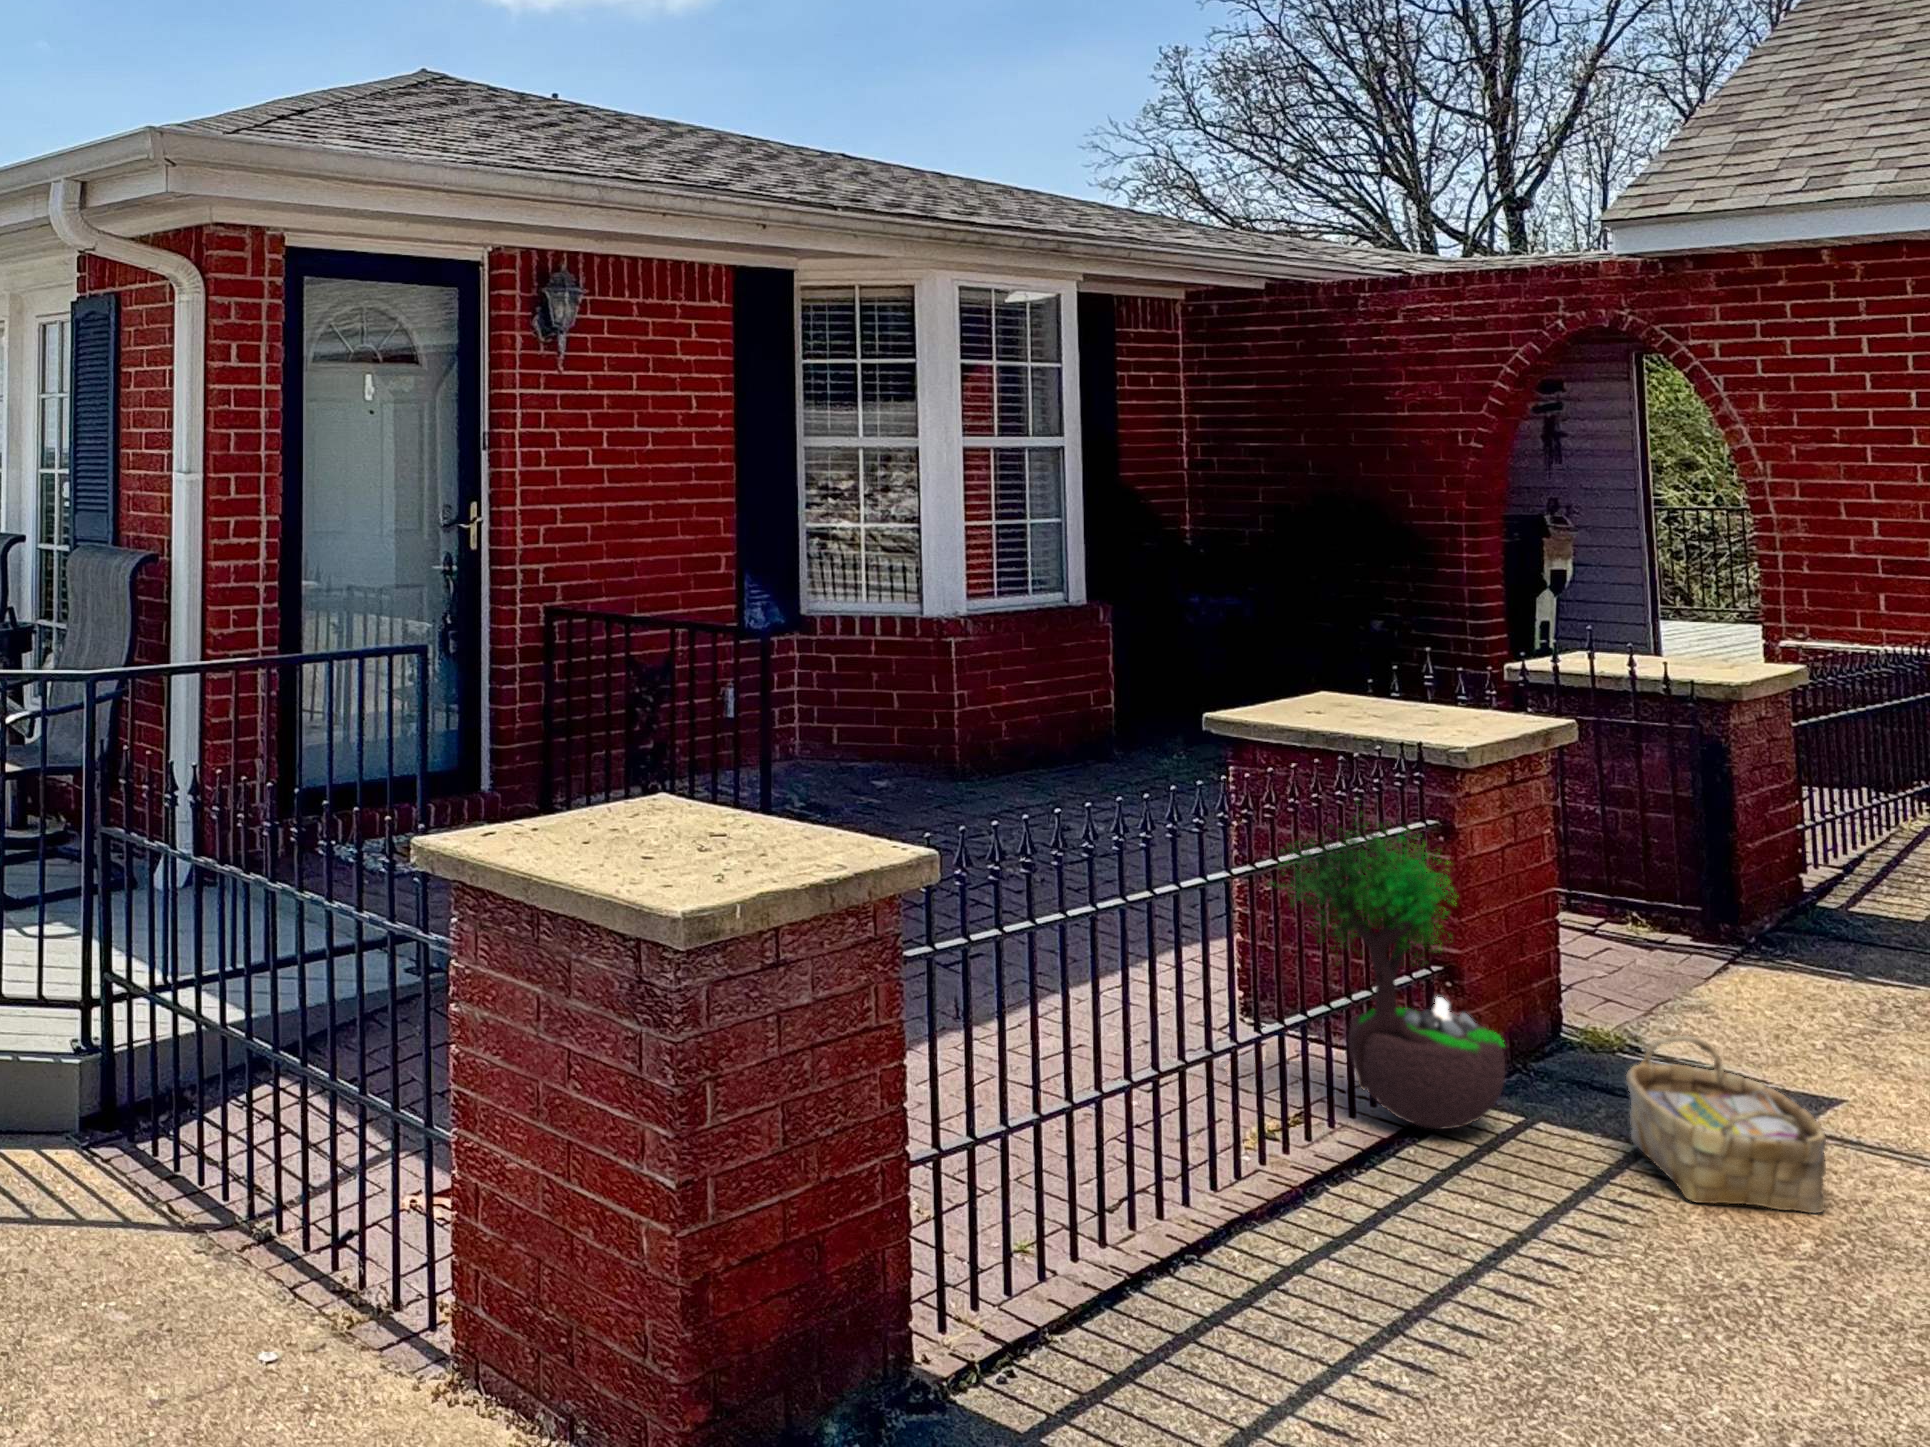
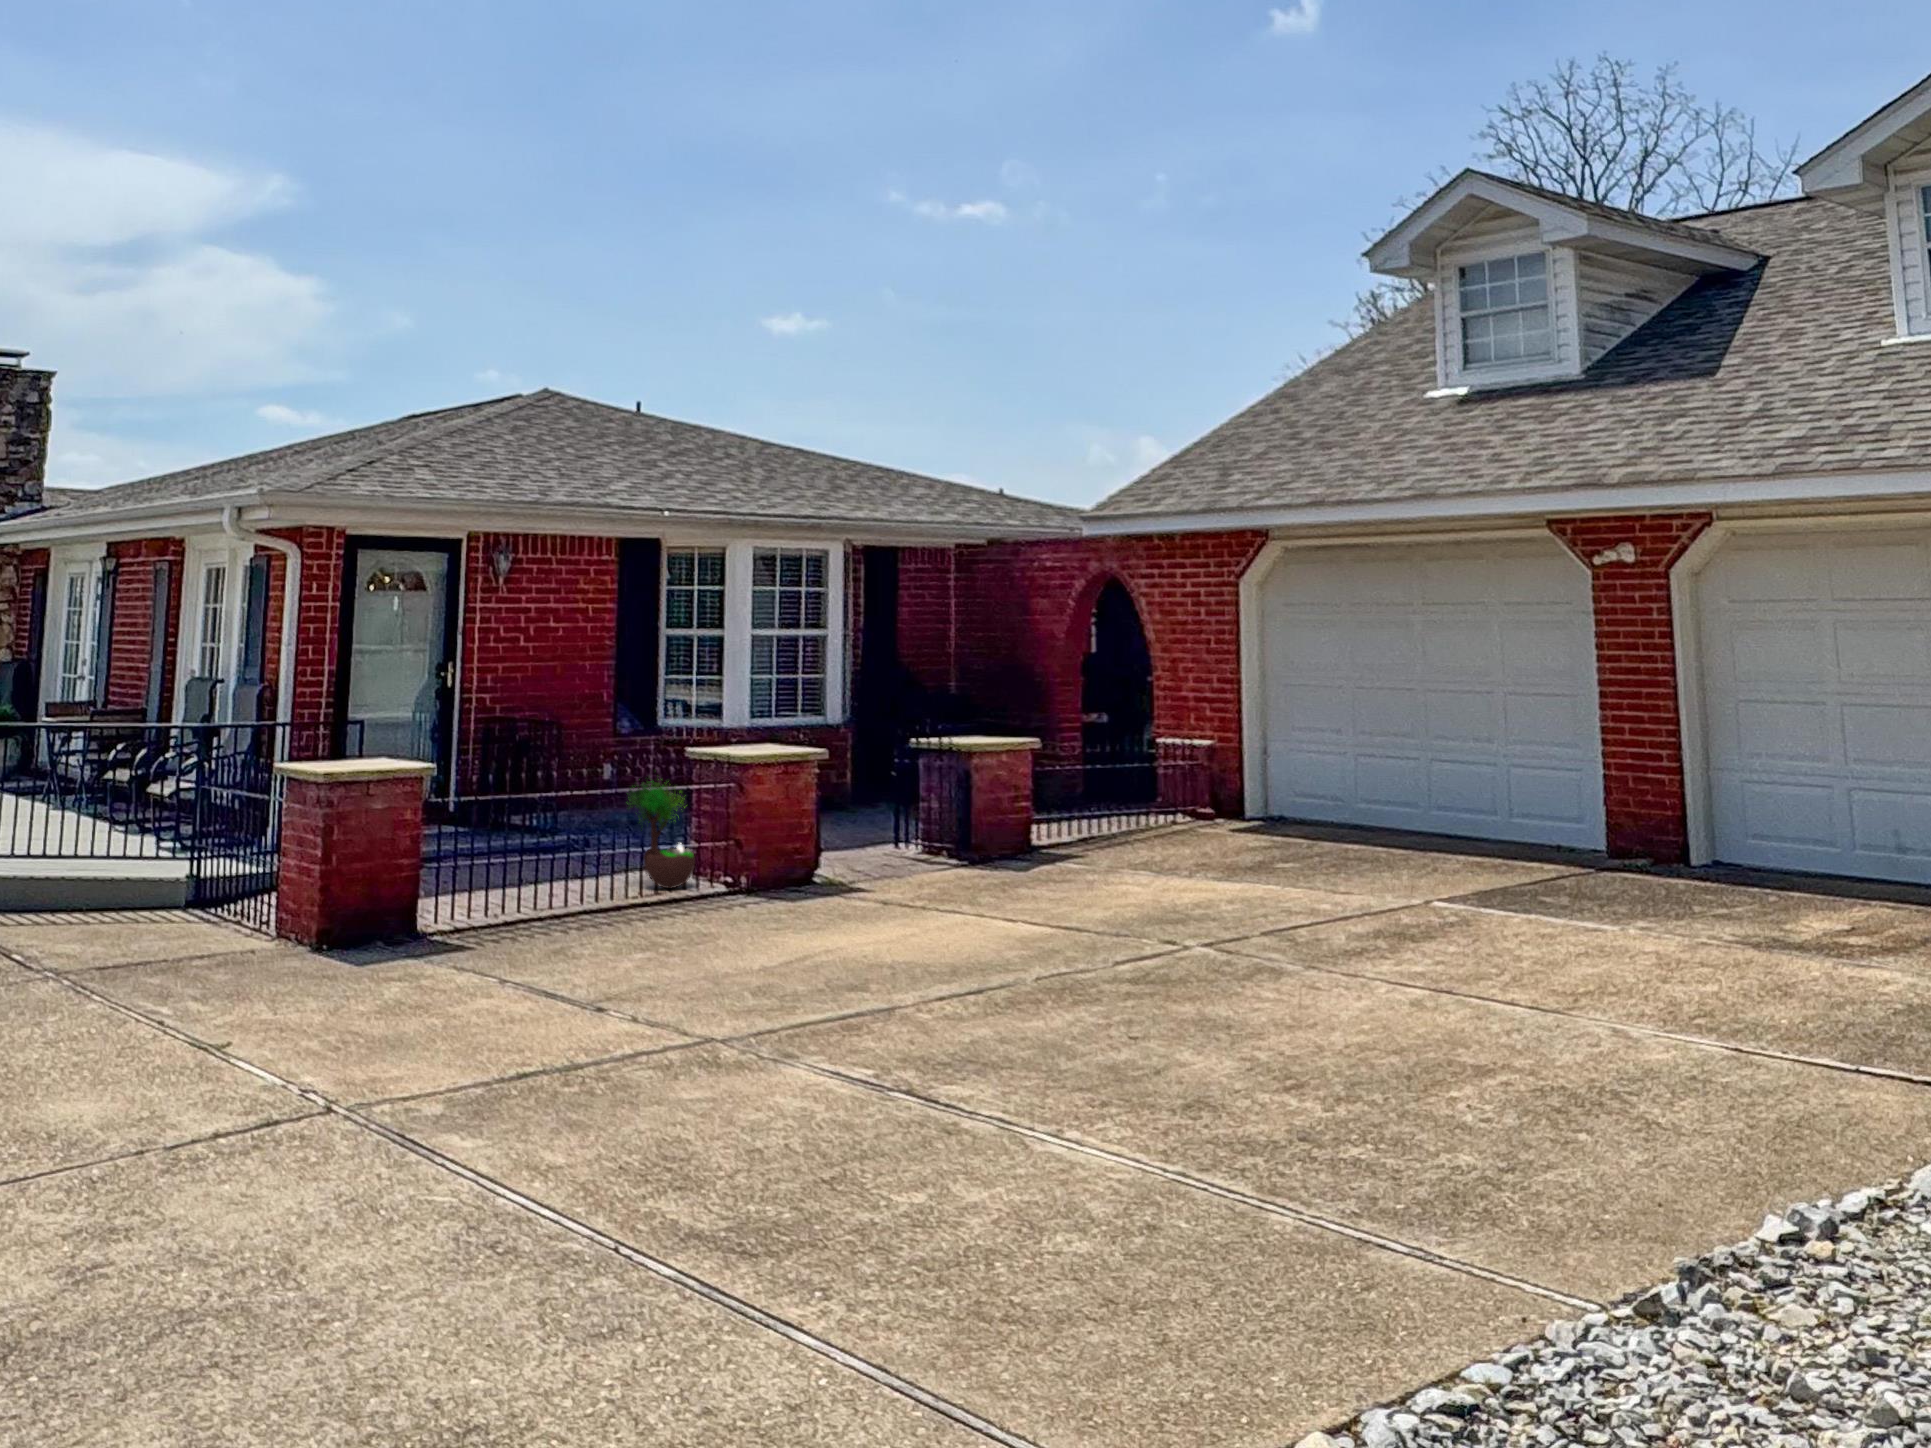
woven basket: present [1626,1035,1826,1213] -> none [710,849,761,899]

